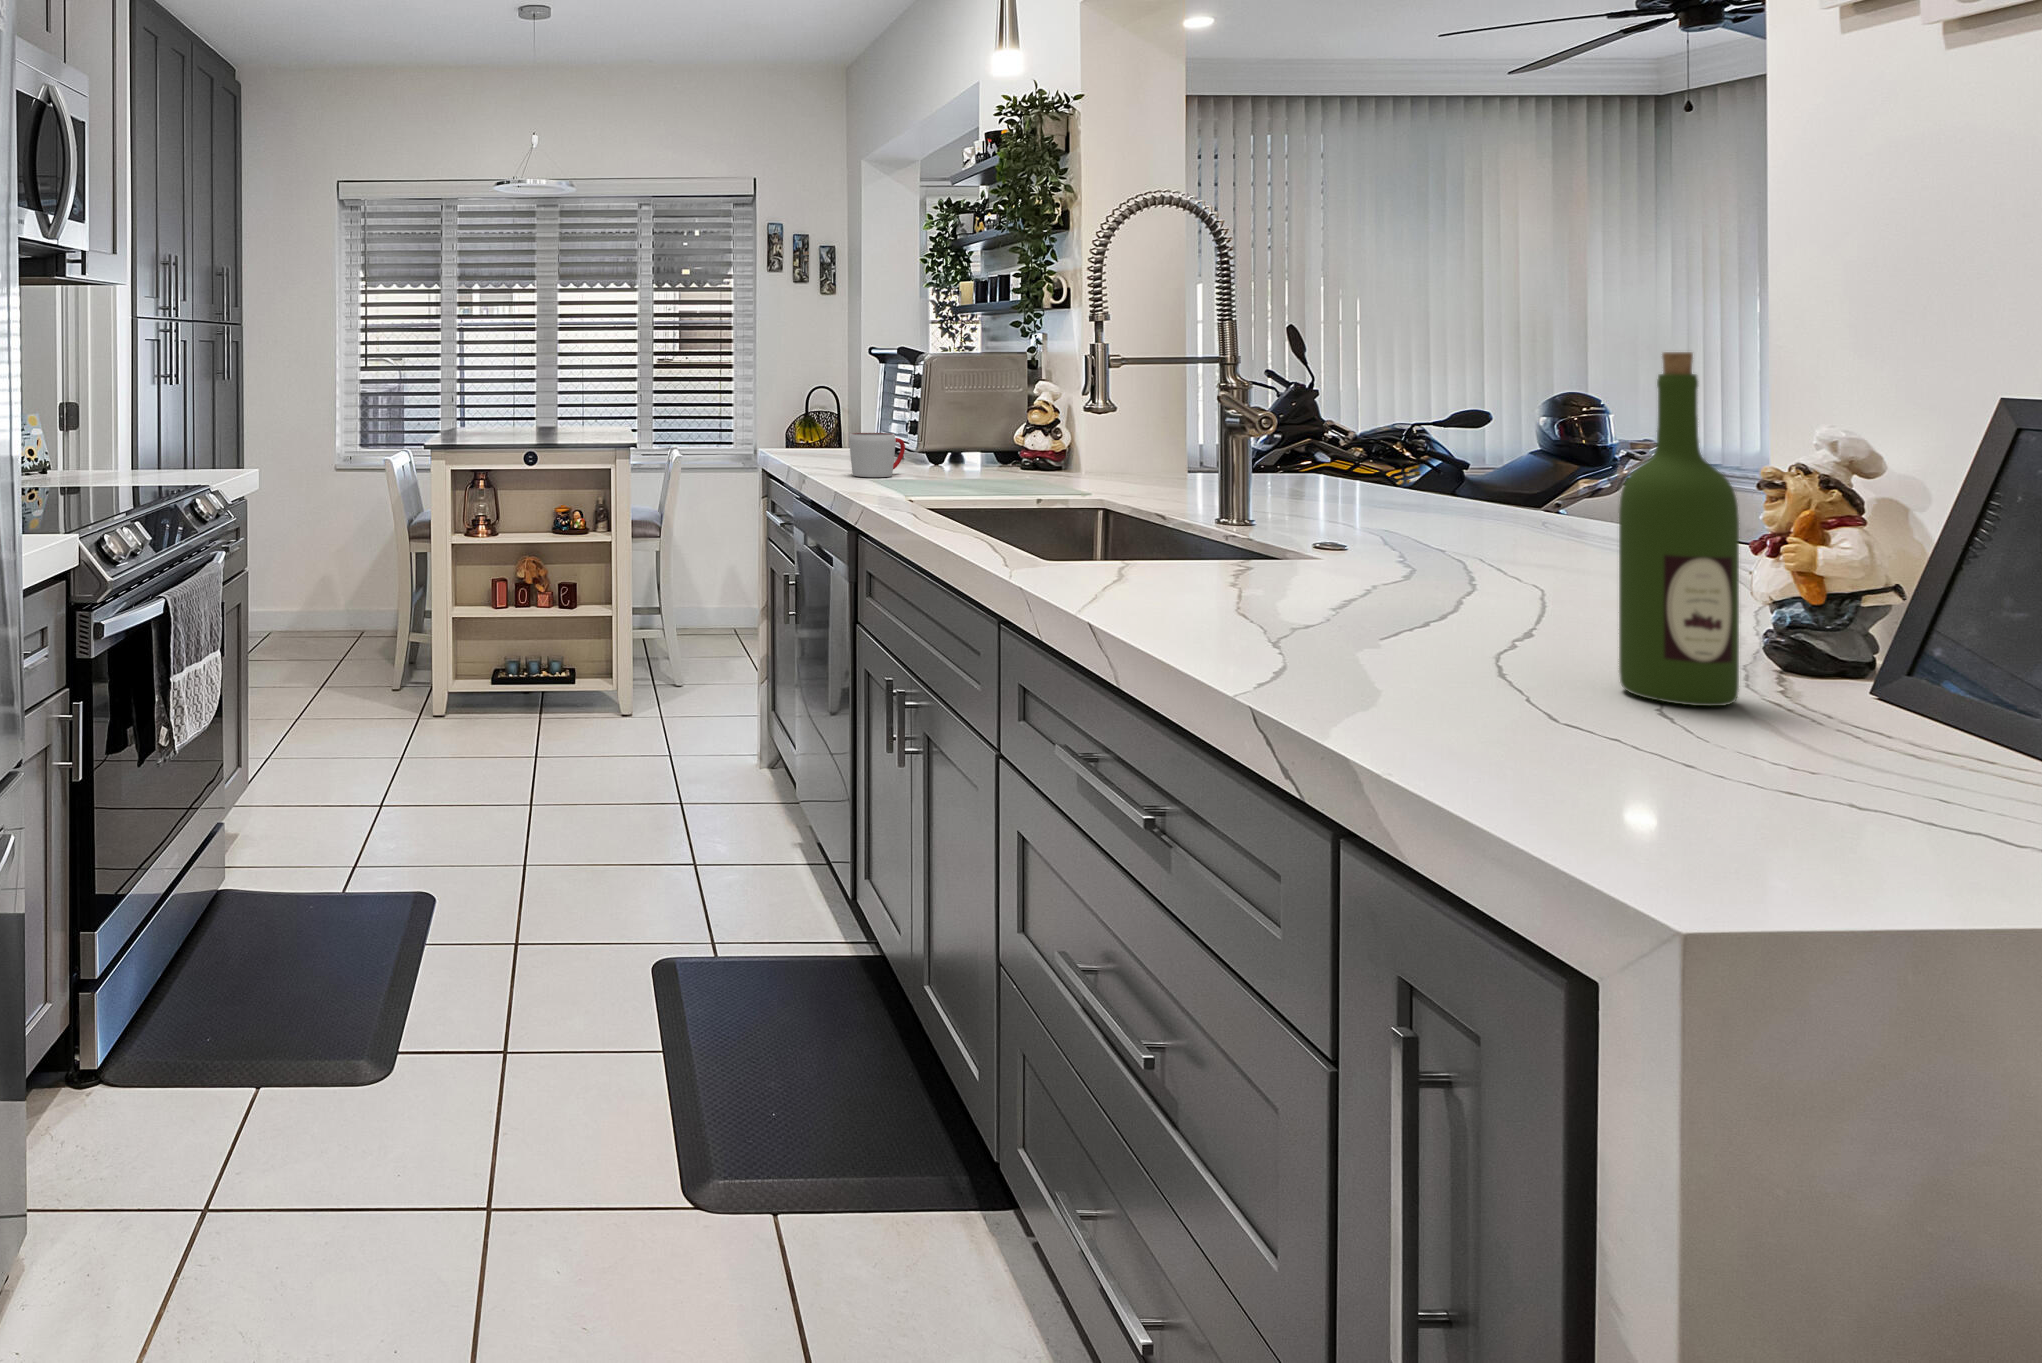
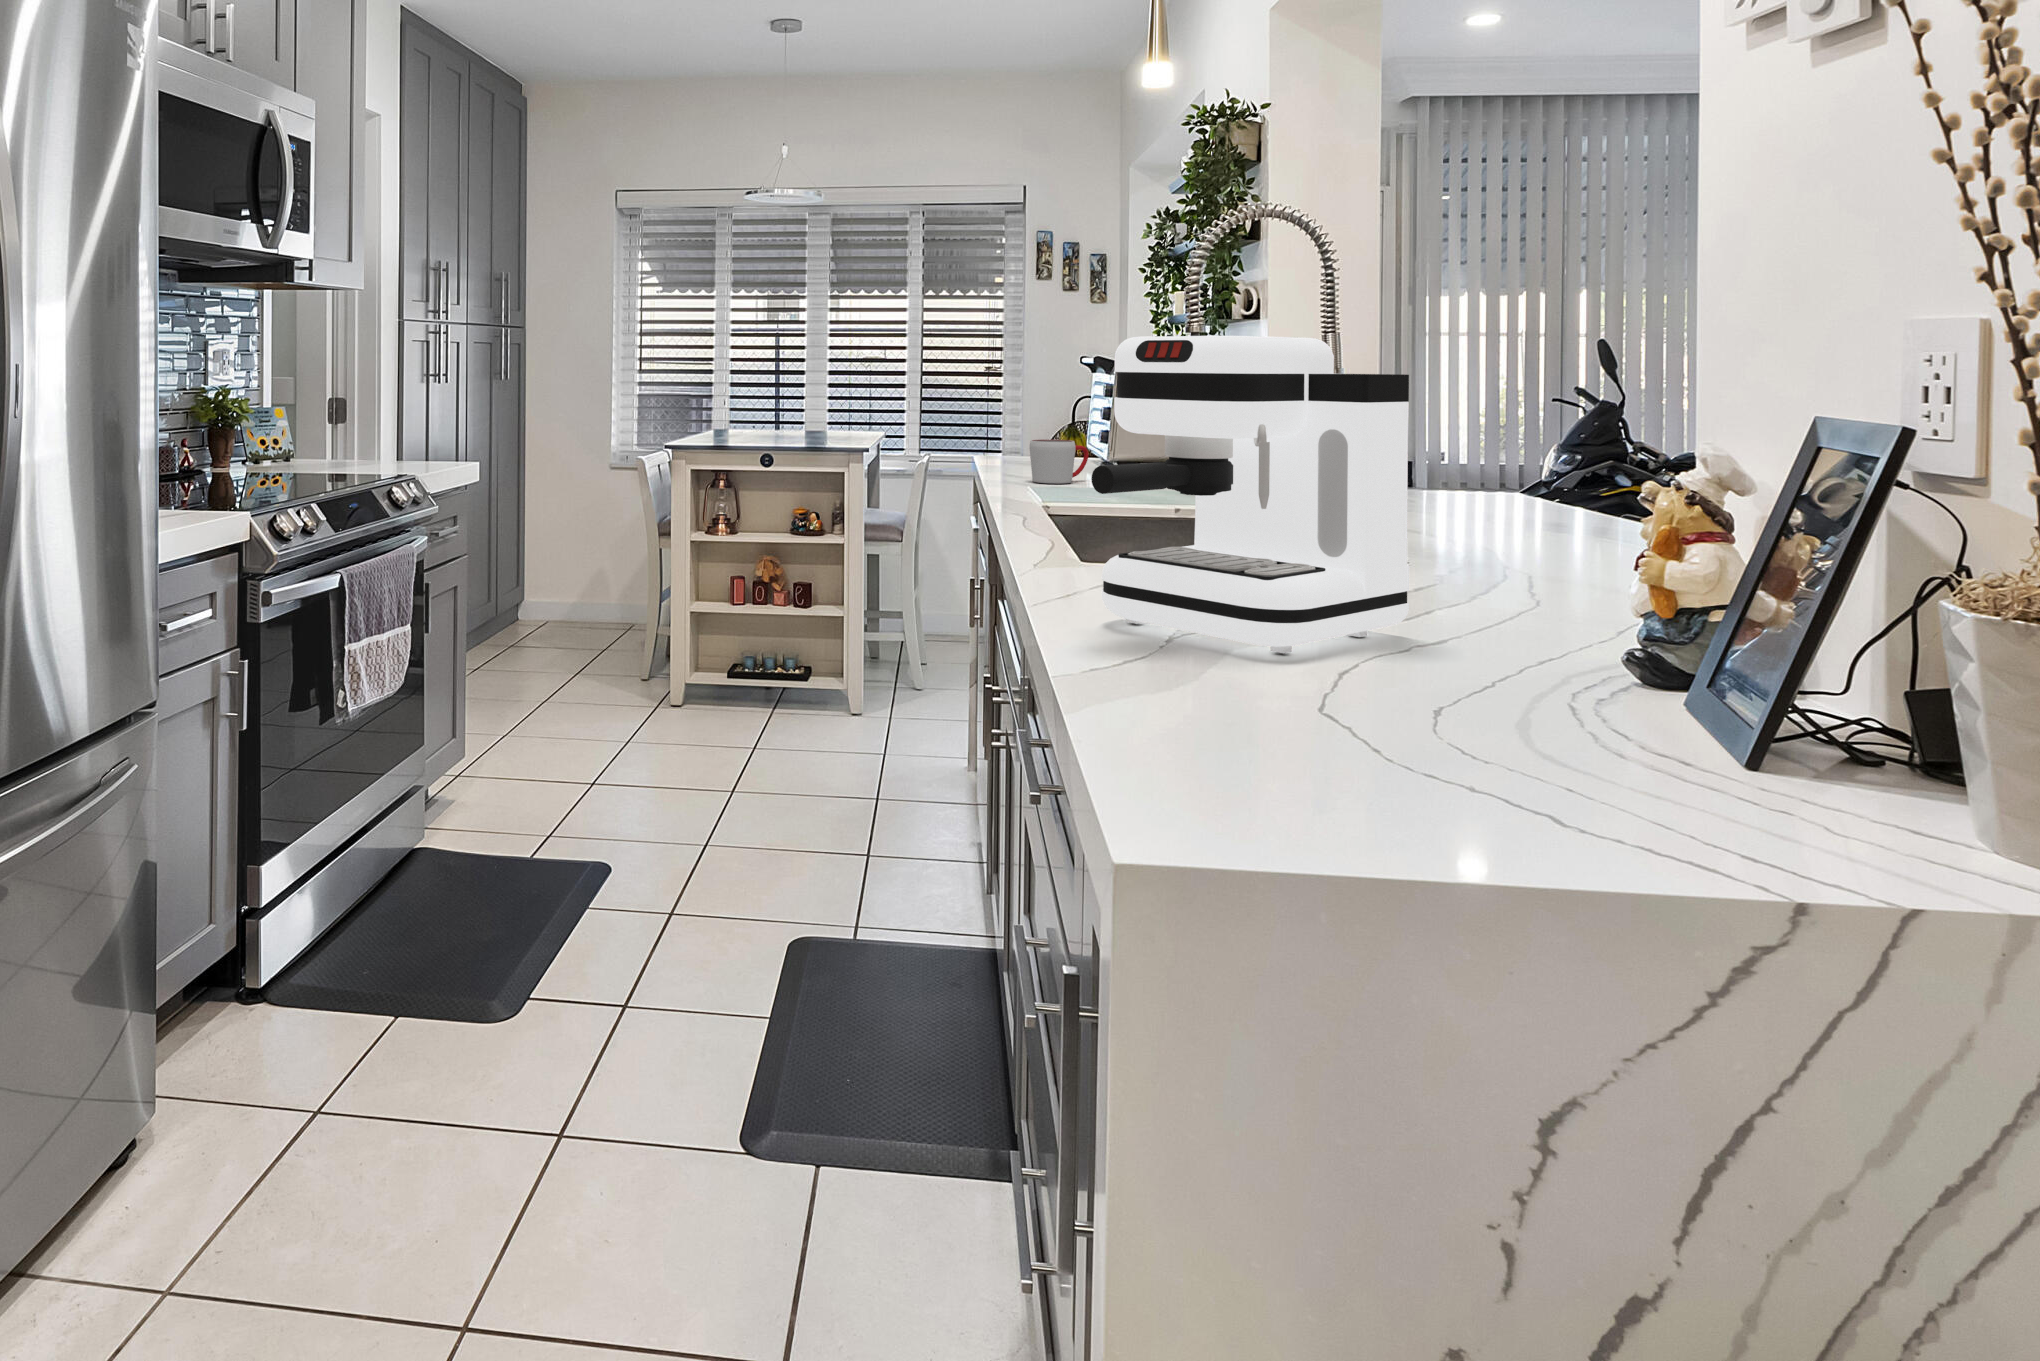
coffee maker: none [1158,326,1478,660] -> present [1091,336,1409,653]
wine bottle: present [1619,352,1739,706] -> none [1457,364,1557,702]

